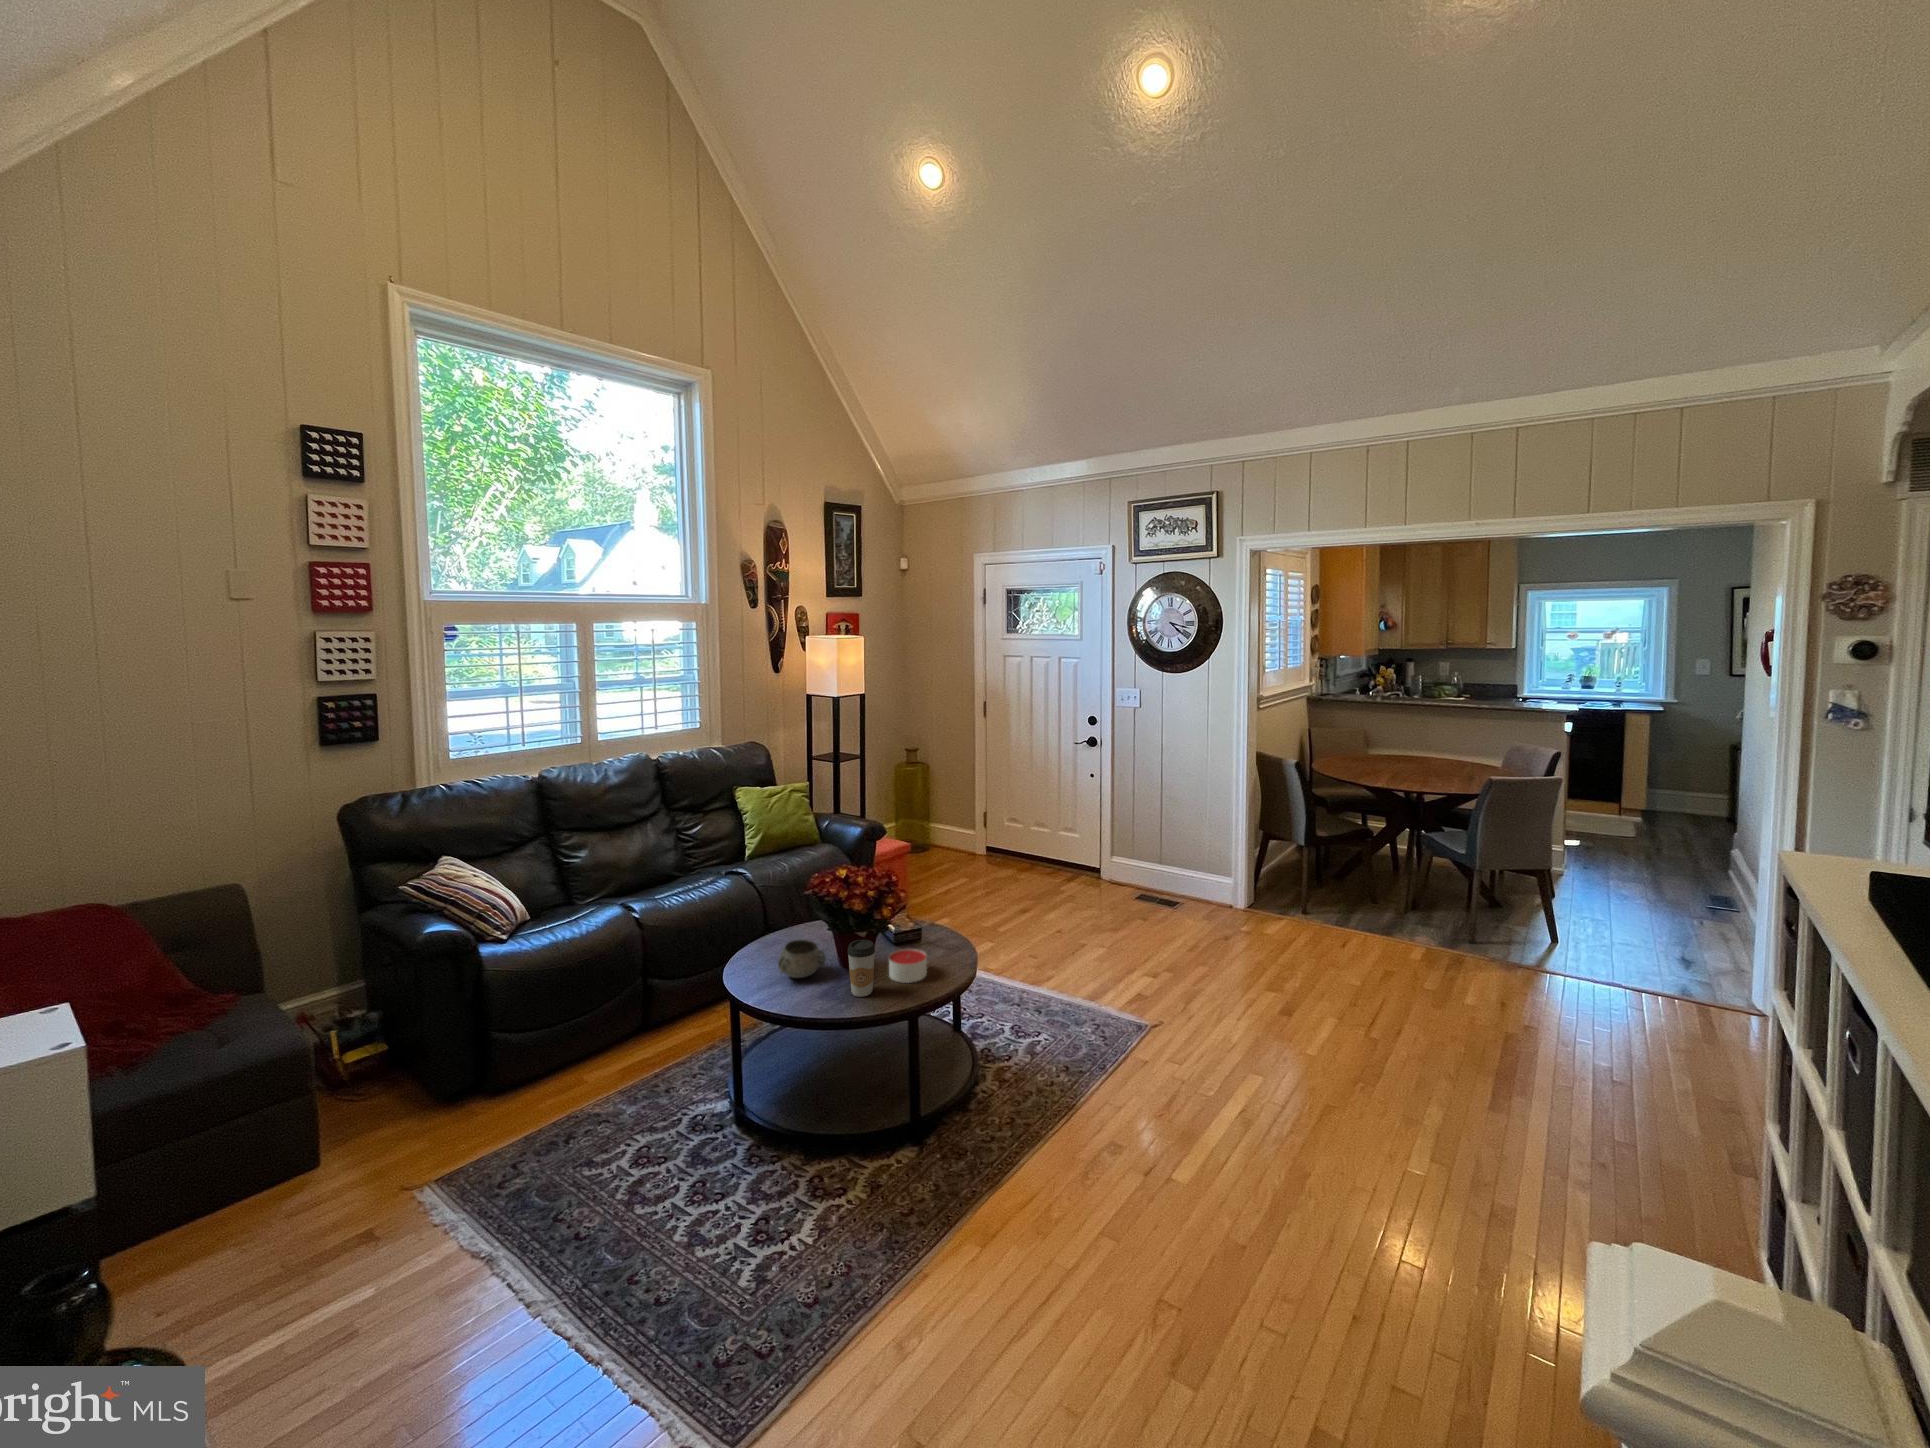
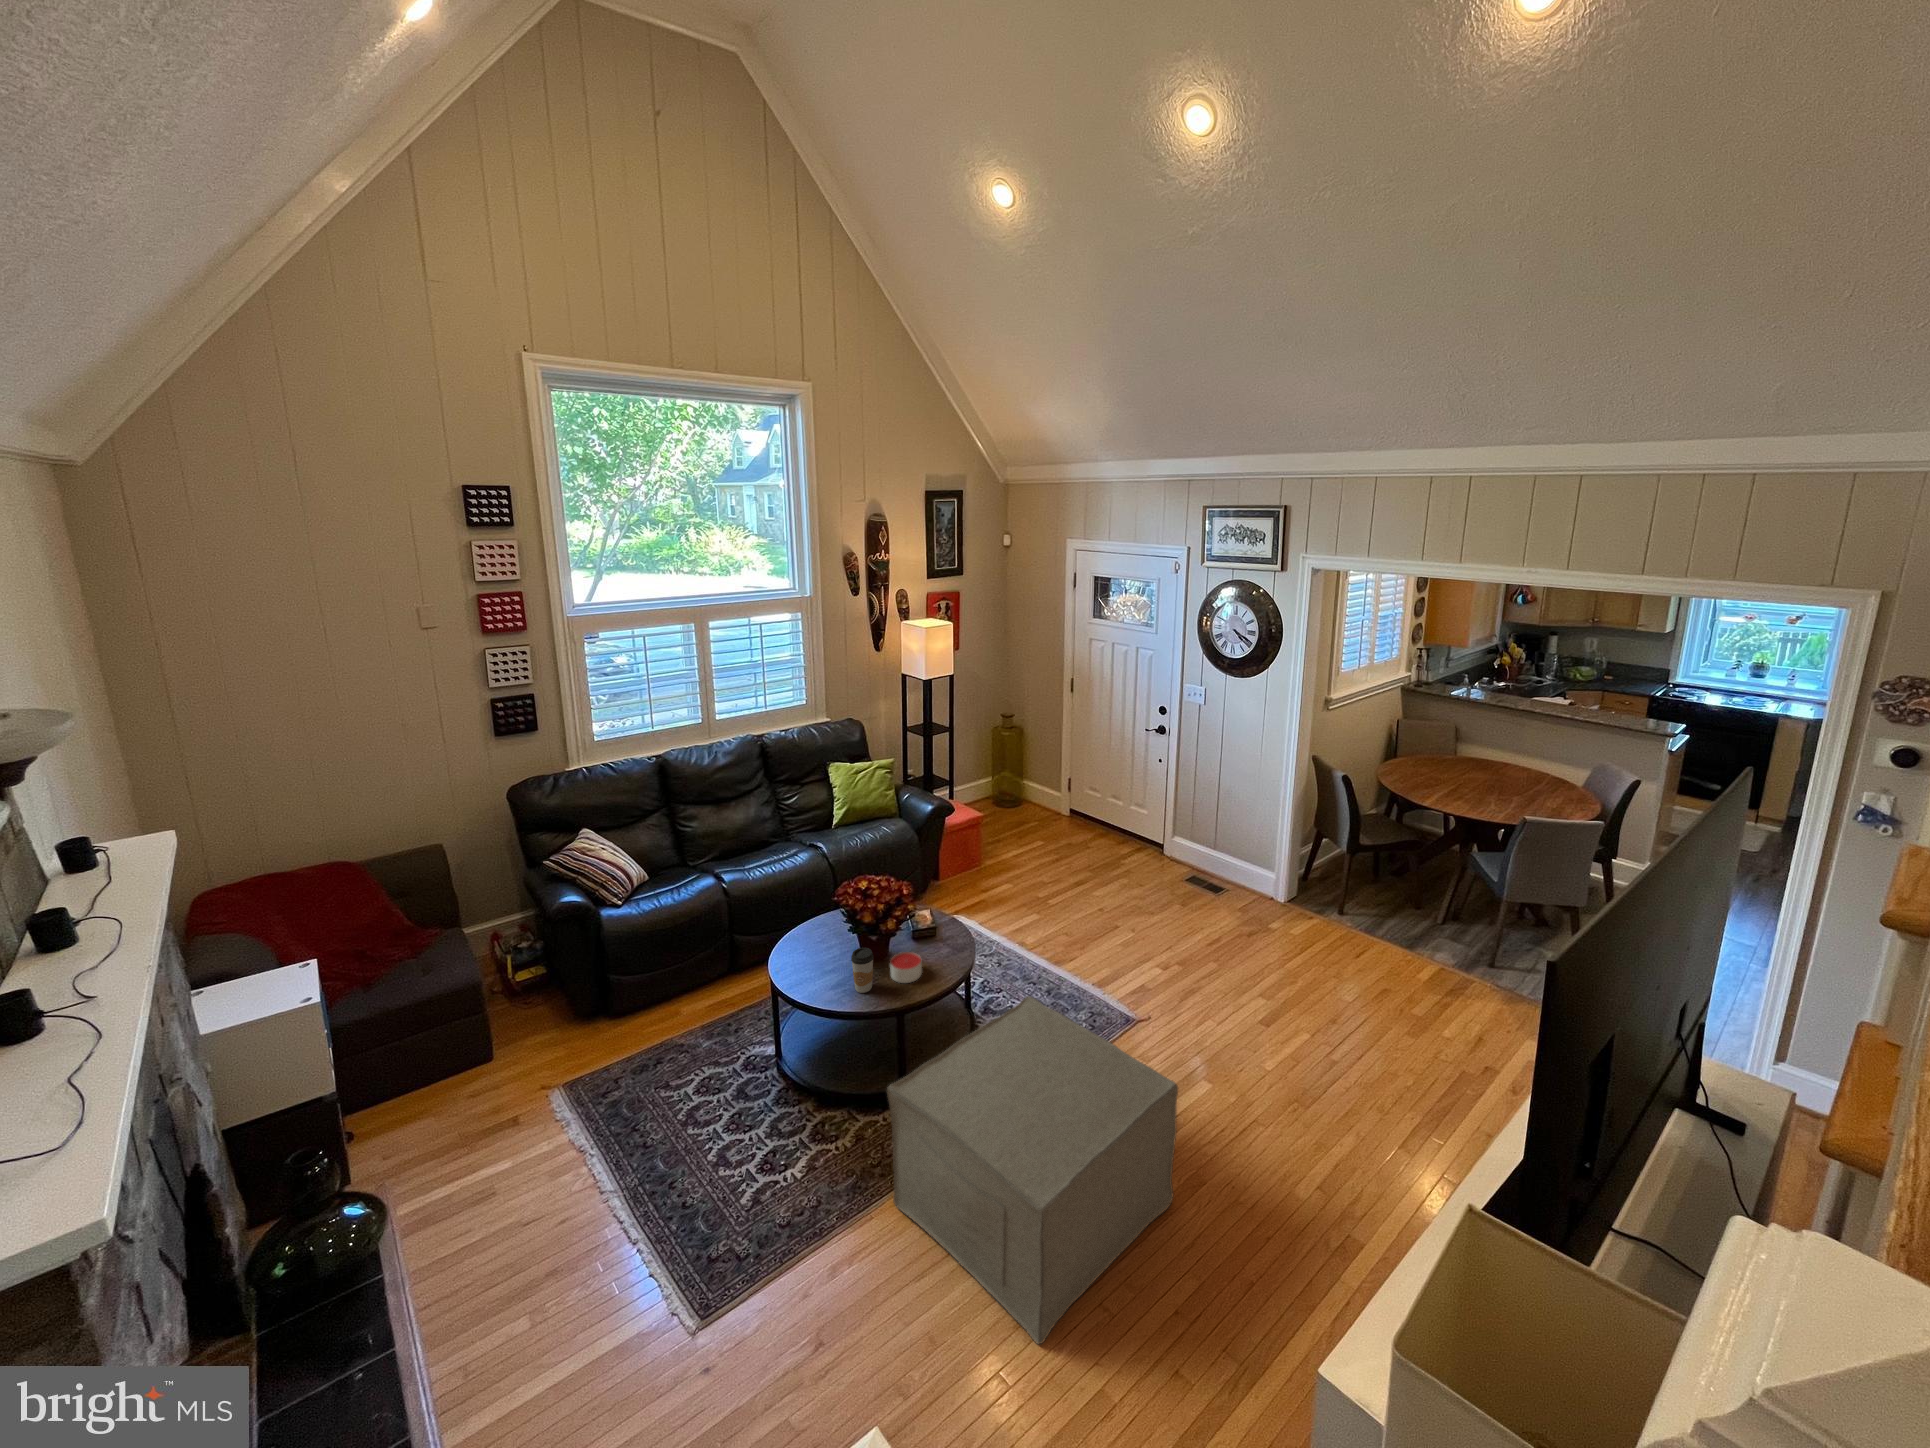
decorative bowl: present [778,940,826,978] -> none [804,935,843,968]
ottoman: none [942,980,1283,1384] -> present [887,996,1178,1344]

